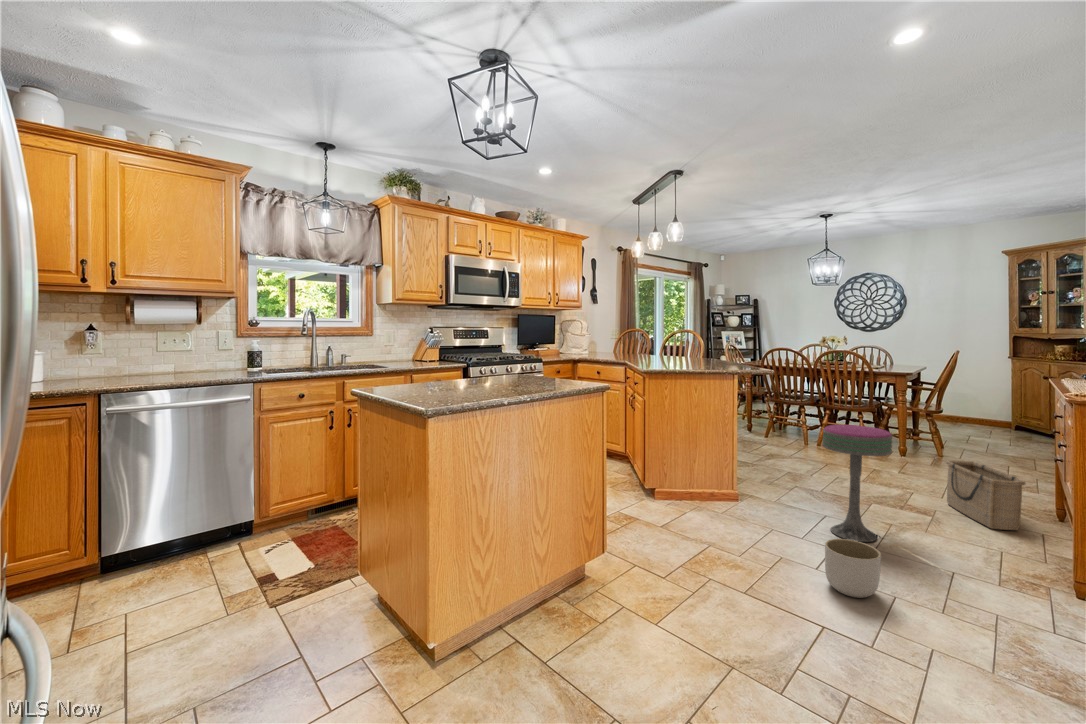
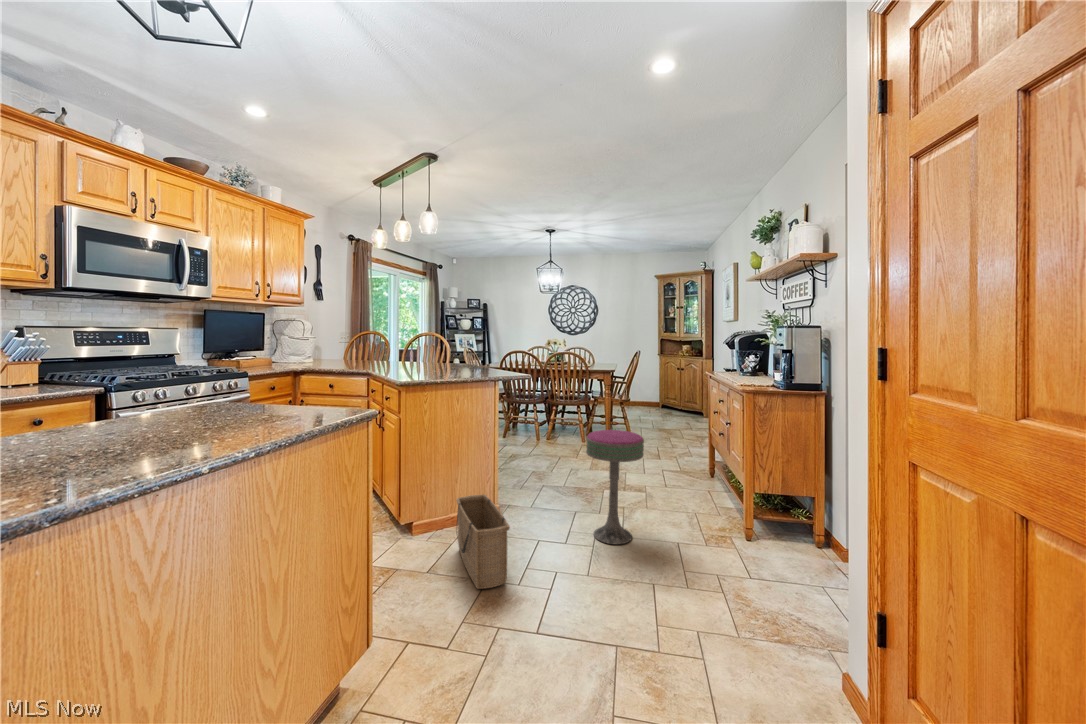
basket: present [946,460,1026,530] -> present [457,495,510,589]
planter: present [825,539,881,598] -> none [615,557,666,621]

